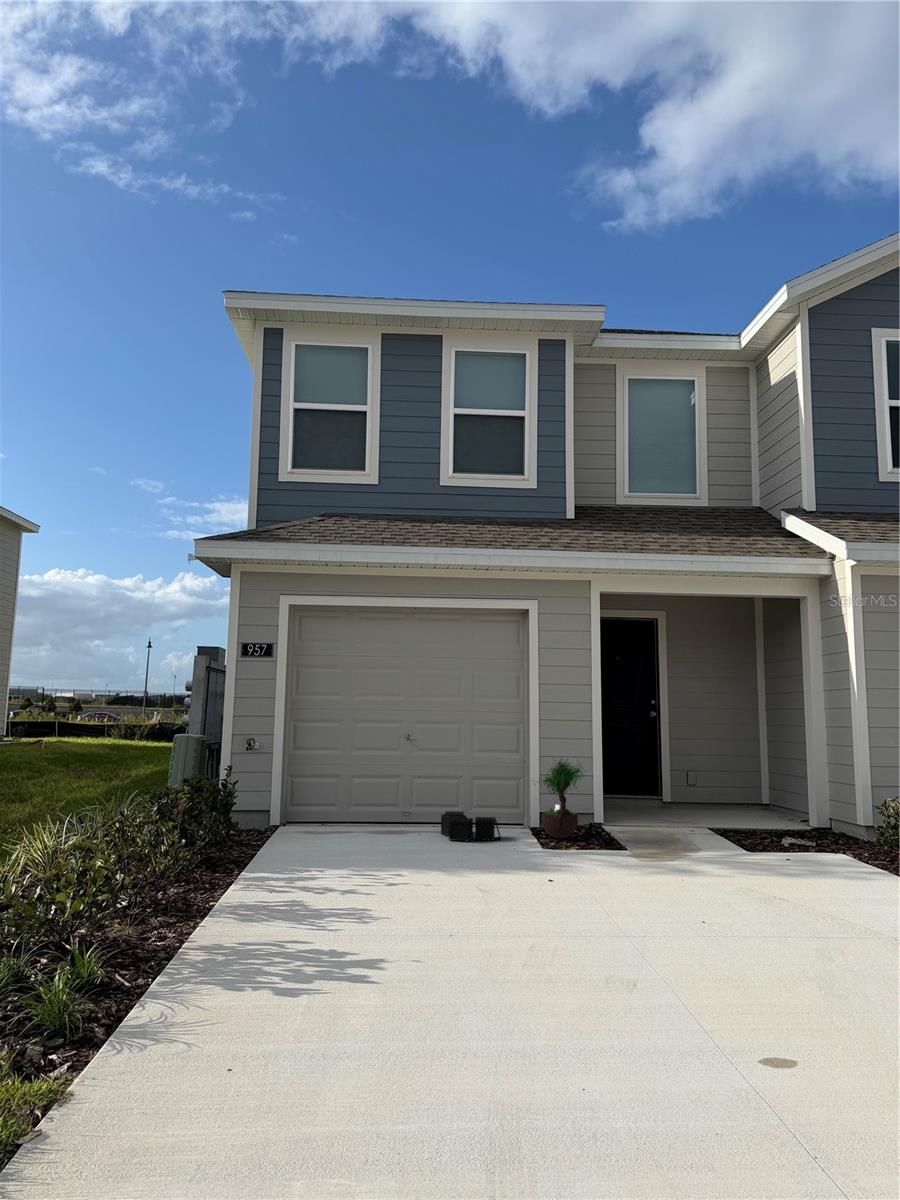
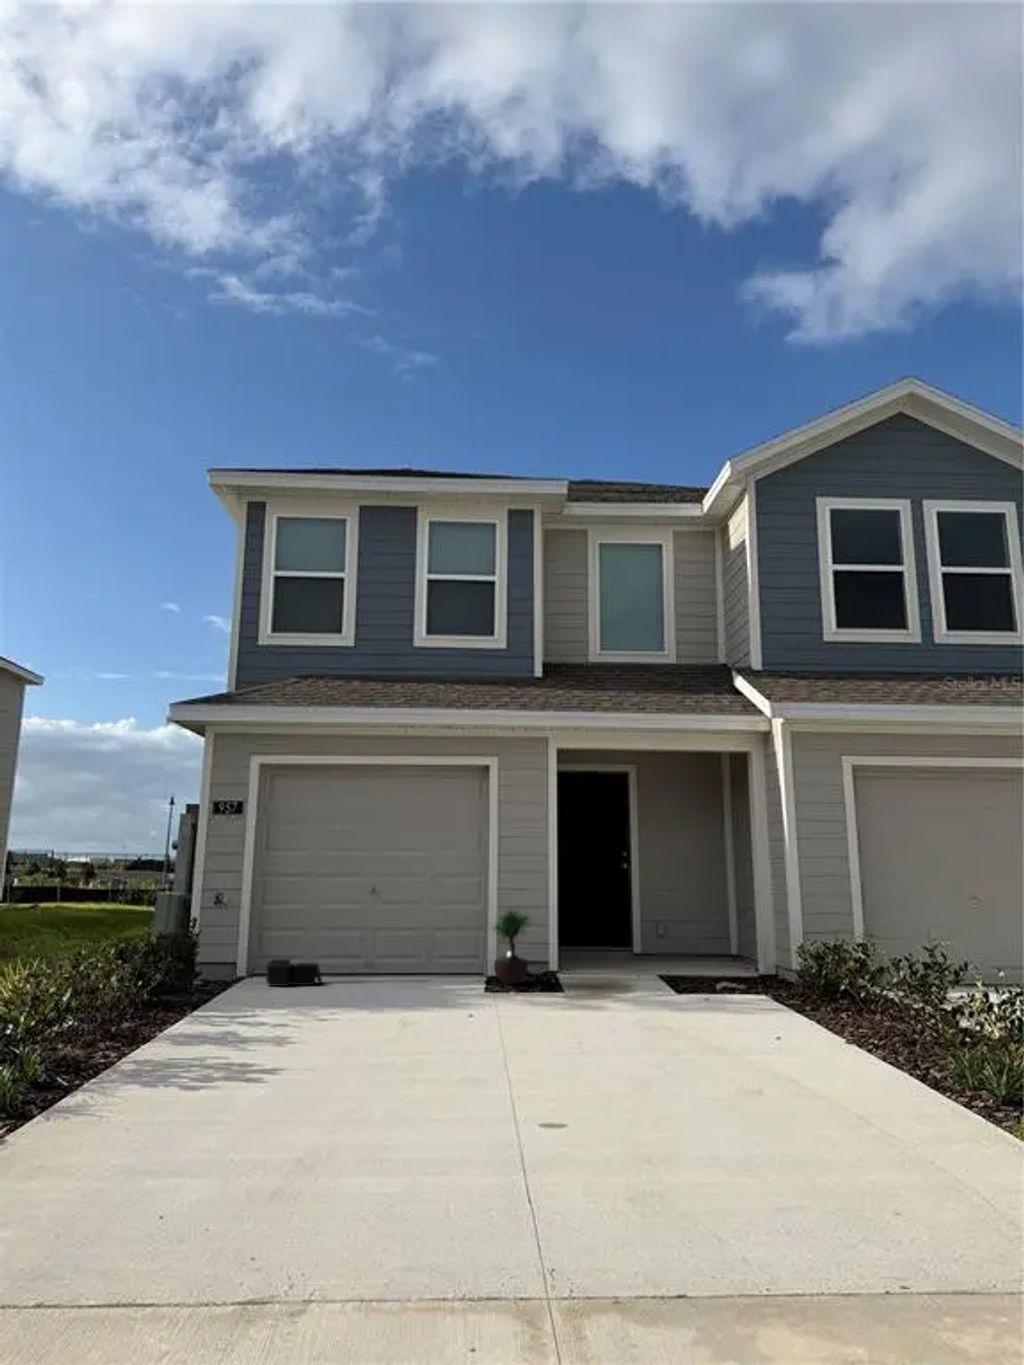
storage bin: present [441,811,501,841] -> present [266,959,322,986]

